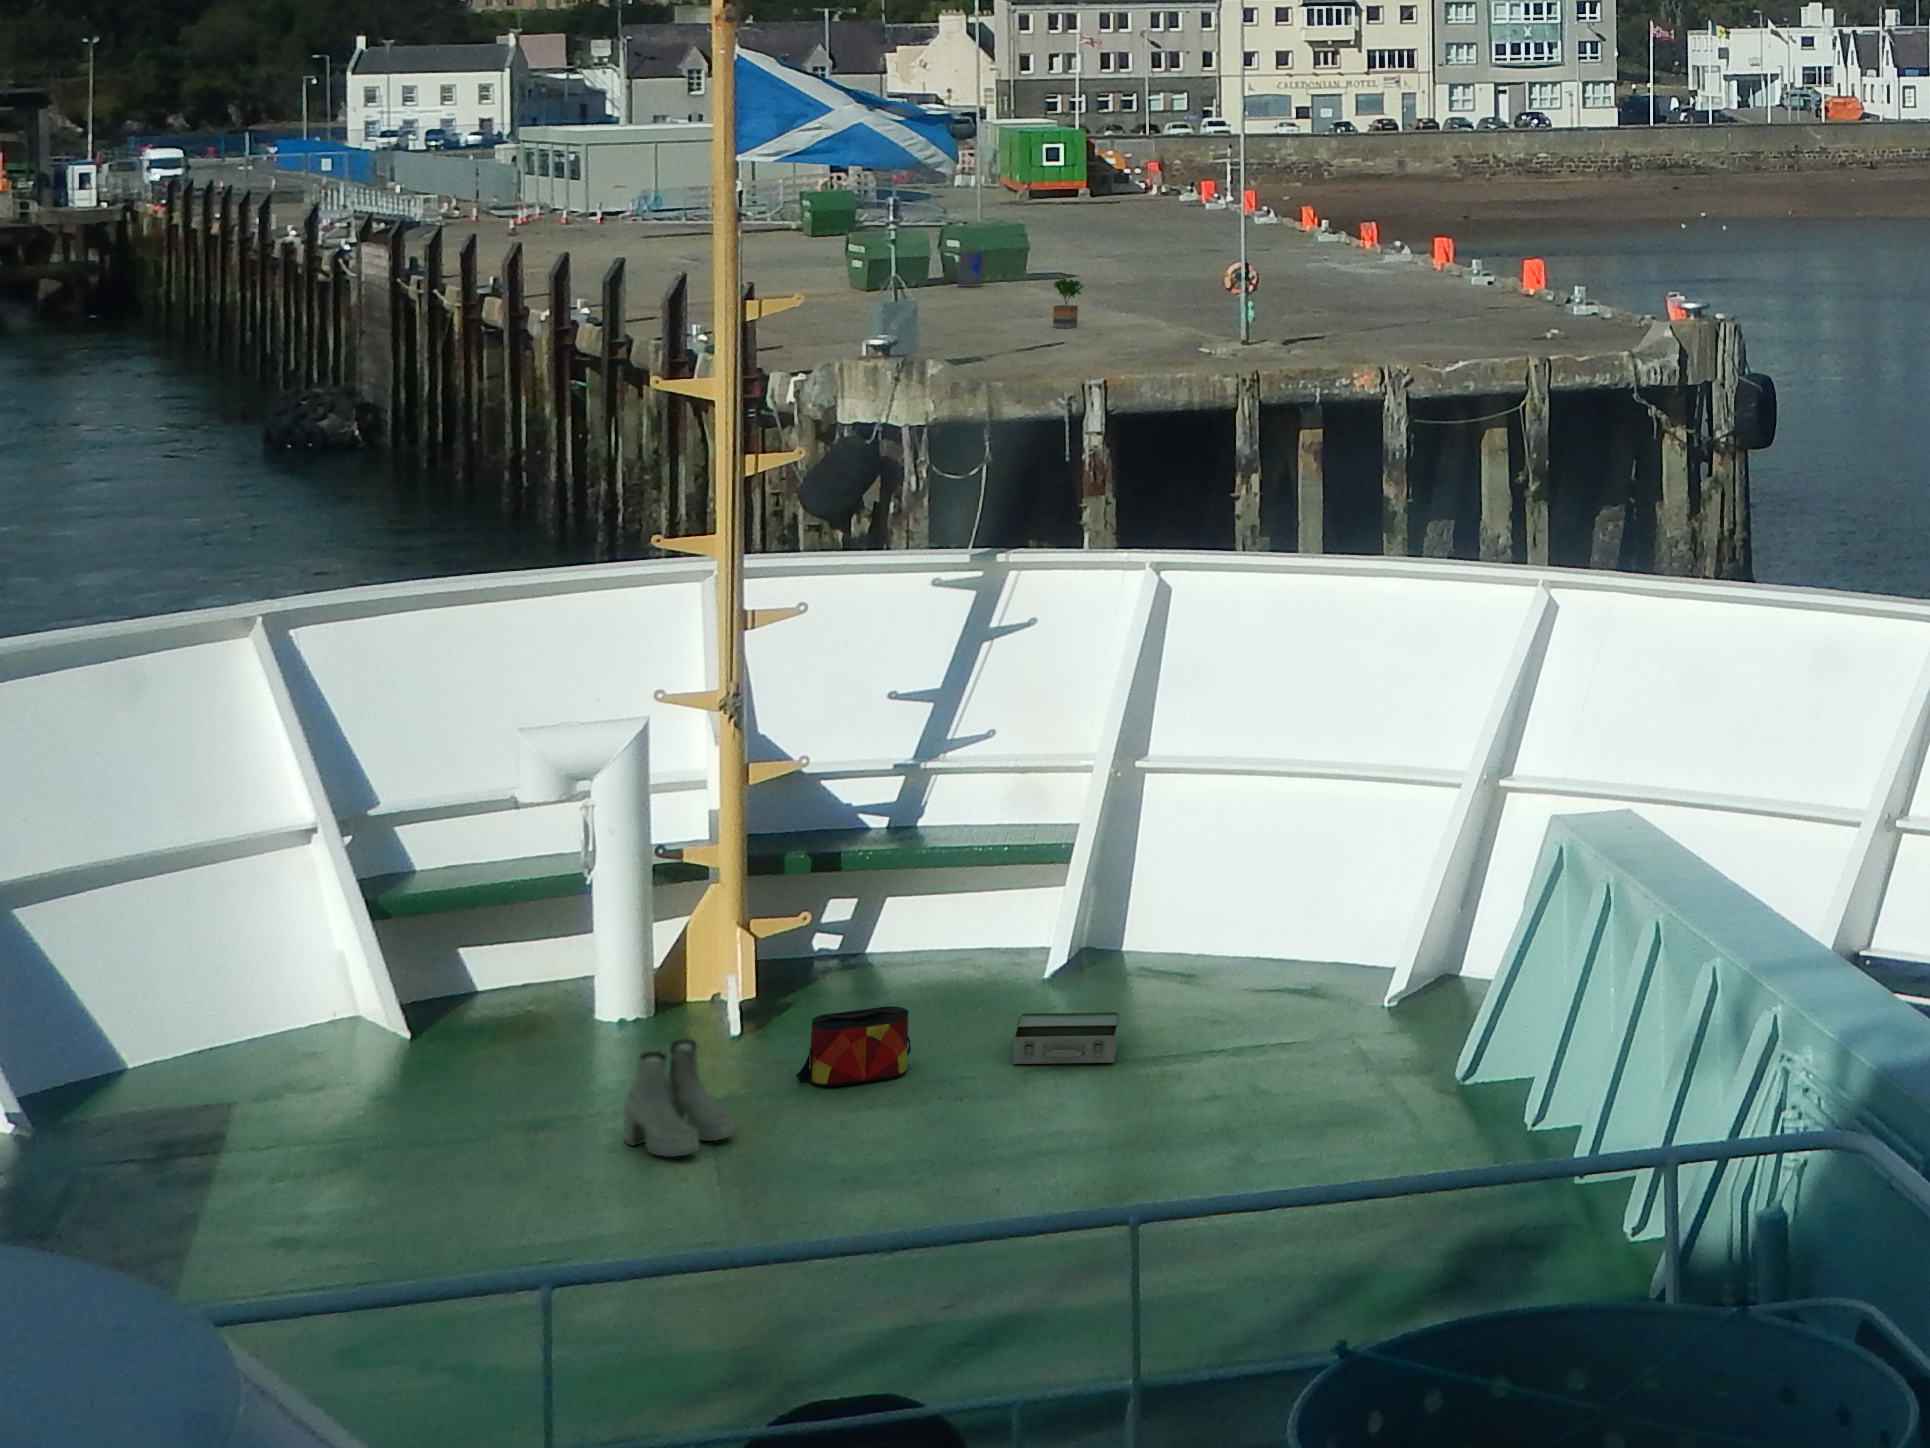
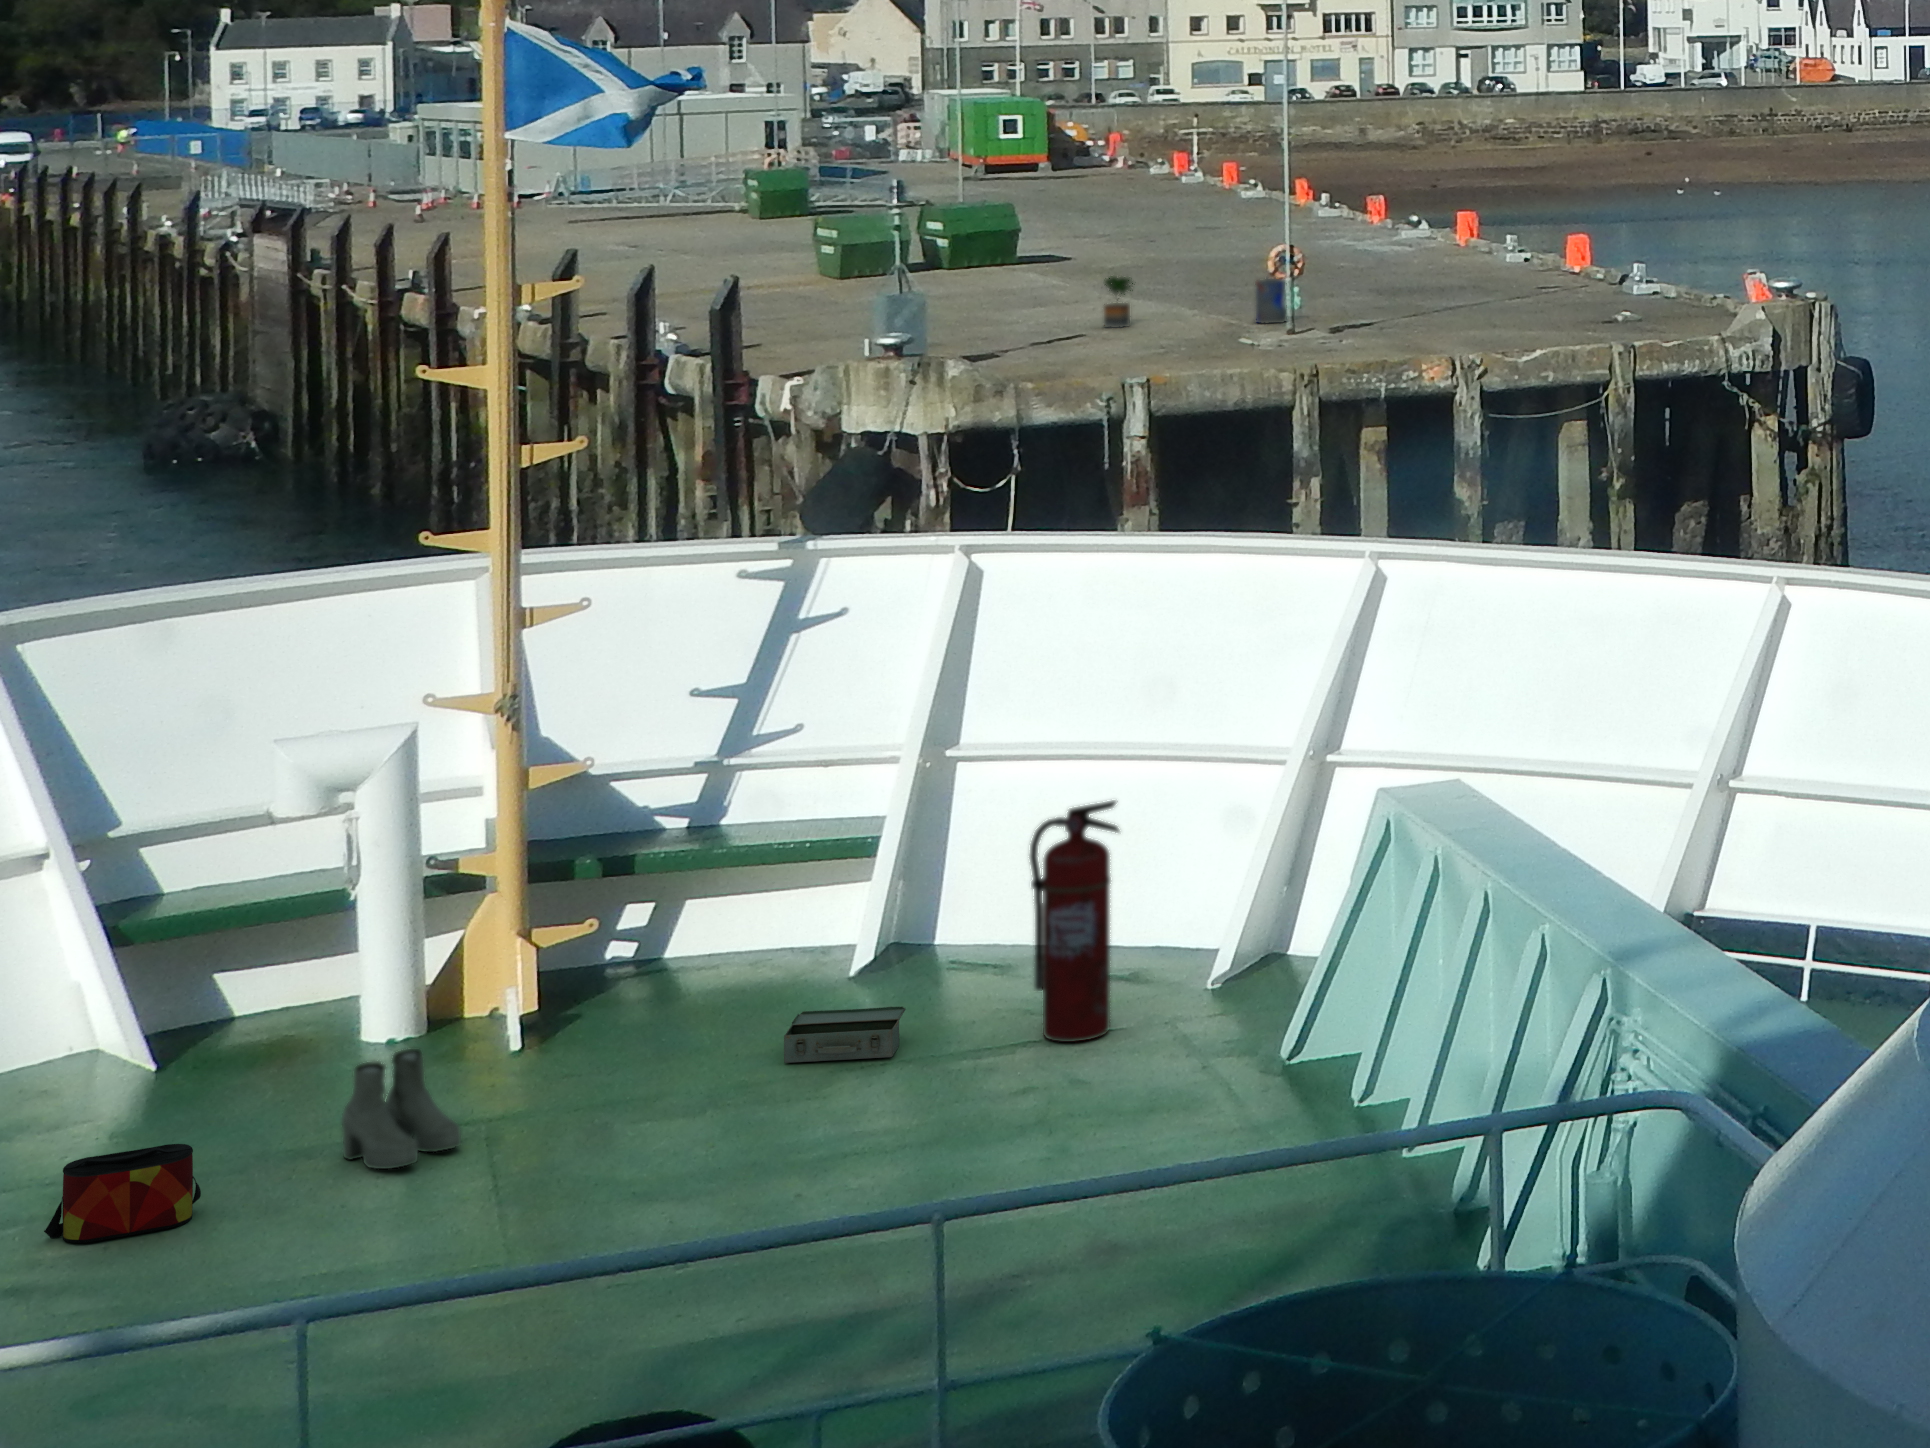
trash can: present [957,249,983,287] -> present [1255,278,1287,323]
fire extinguisher: none [1241,820,1328,1054] -> present [1030,801,1119,1042]
bag: present [796,1006,911,1087] -> present [44,1144,201,1243]

